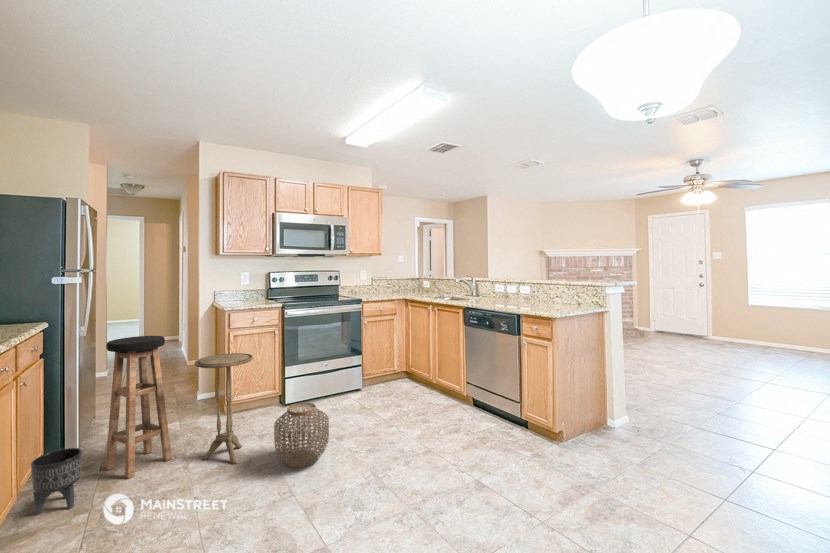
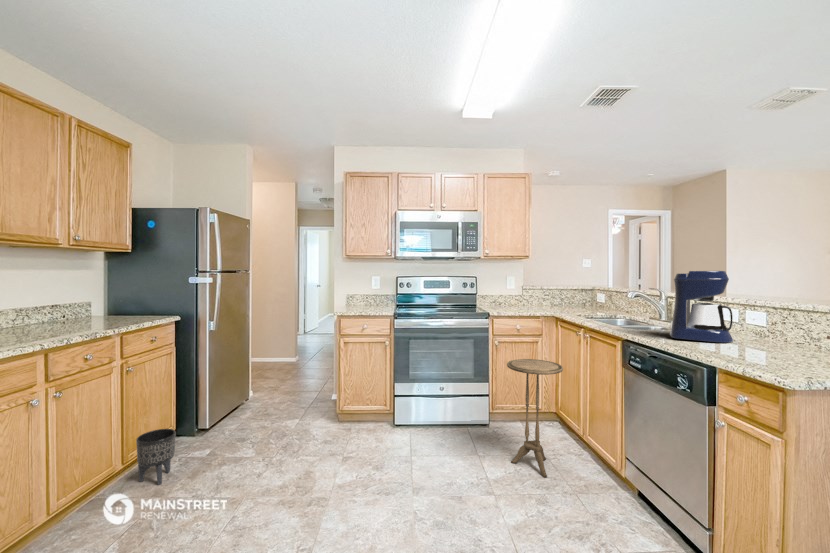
coffee maker: none [489,265,518,304] -> present [670,271,733,343]
bar stool: present [105,336,172,478] -> none [209,335,259,469]
side table: present [195,353,253,464] -> present [507,359,563,477]
woven basket: present [274,403,329,468] -> none [314,436,380,520]

